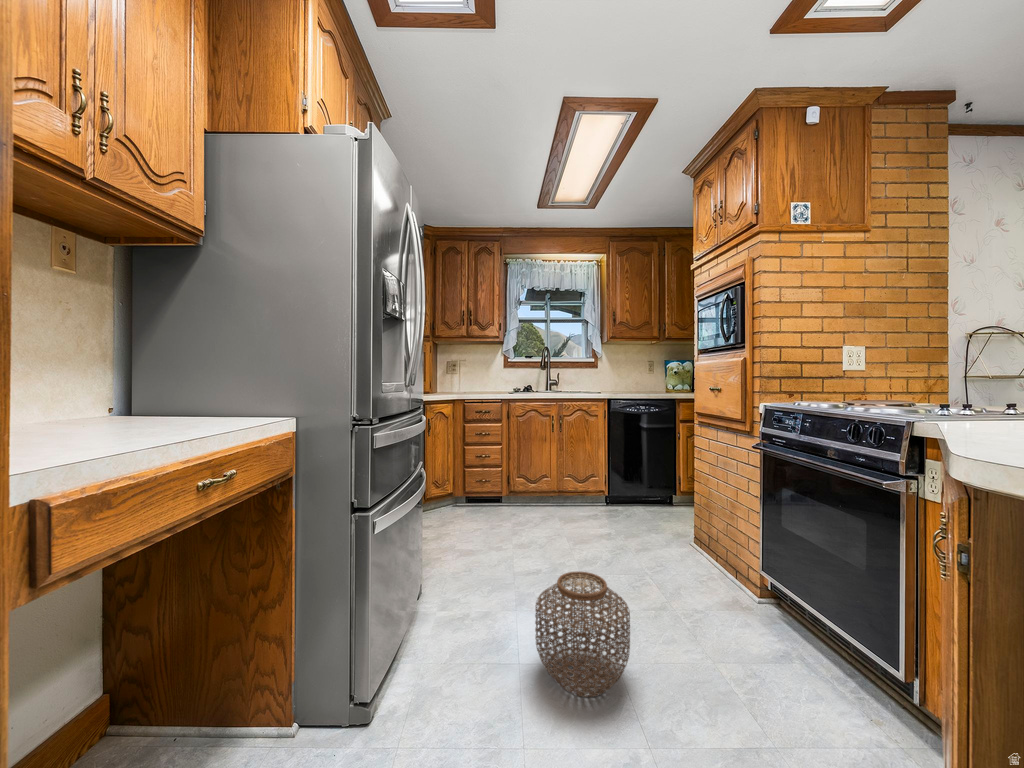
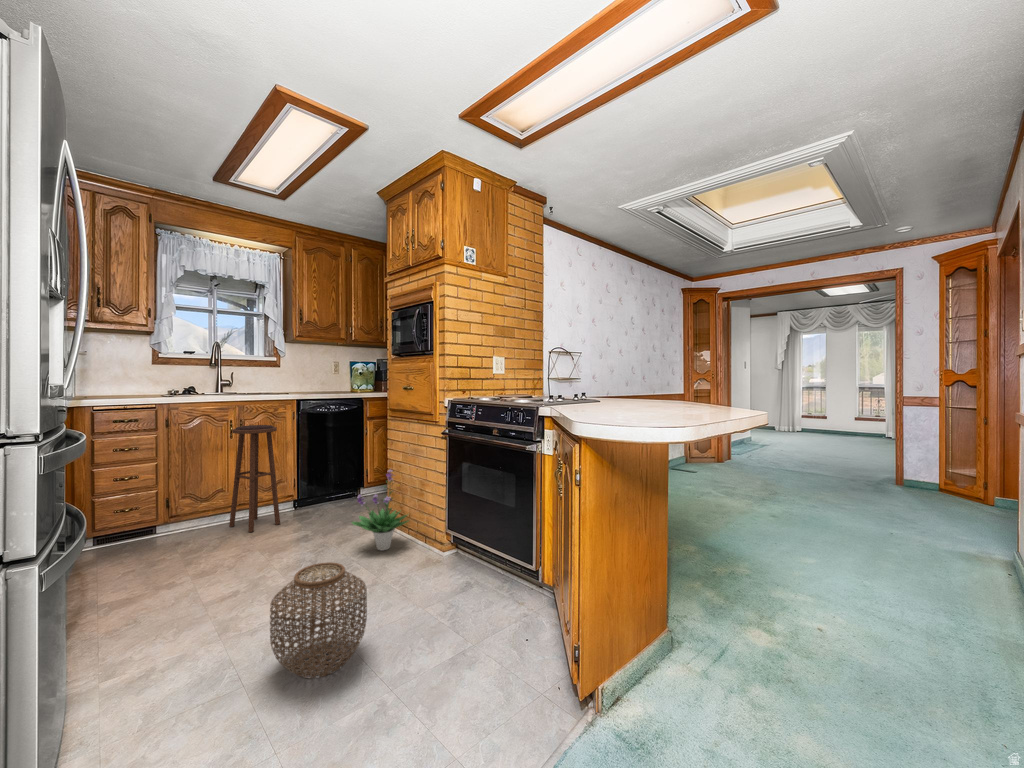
stool: none [551,420,590,517] -> present [229,425,280,532]
potted plant: none [645,481,715,572] -> present [352,470,409,550]

